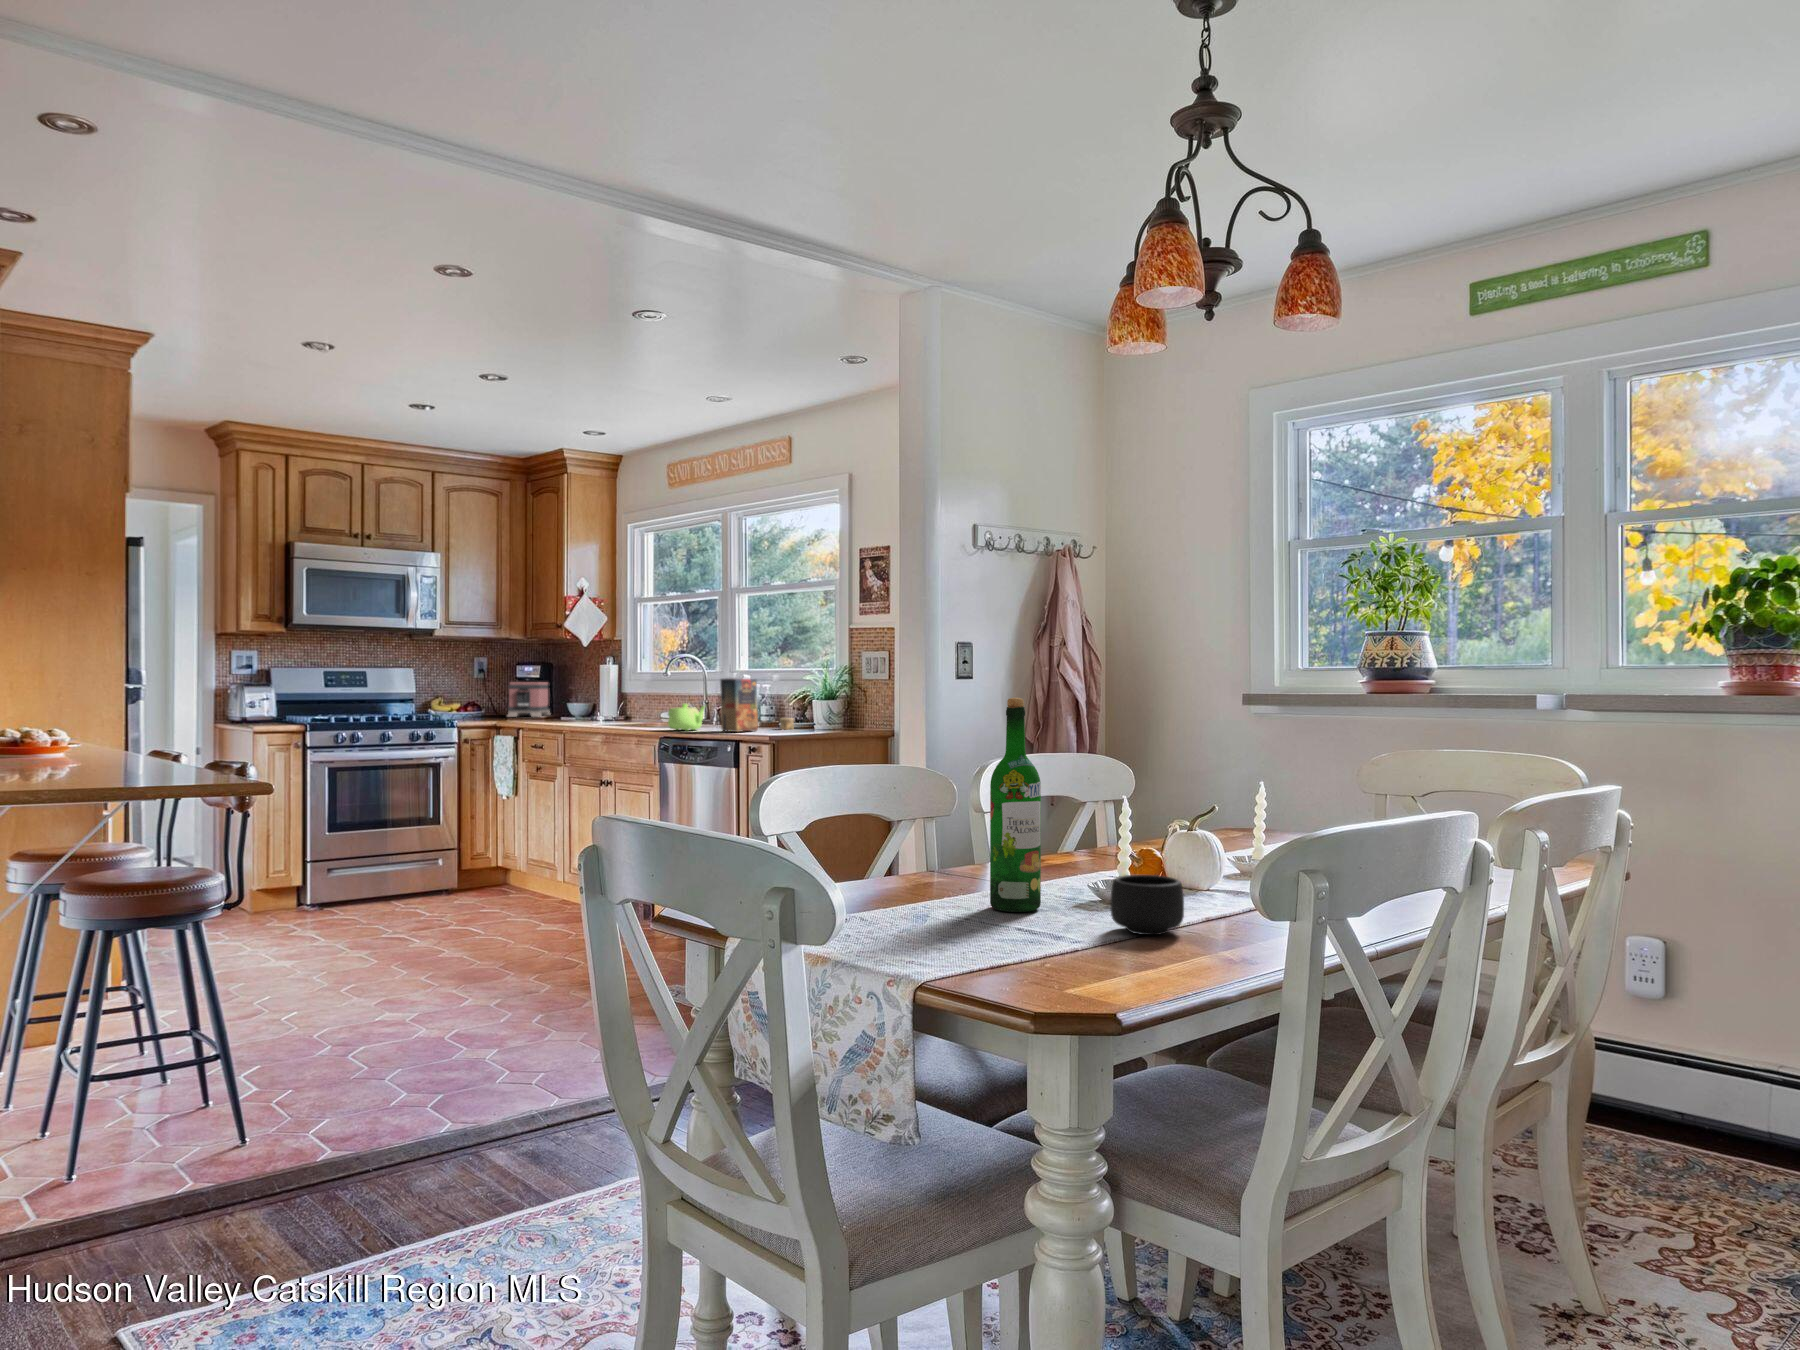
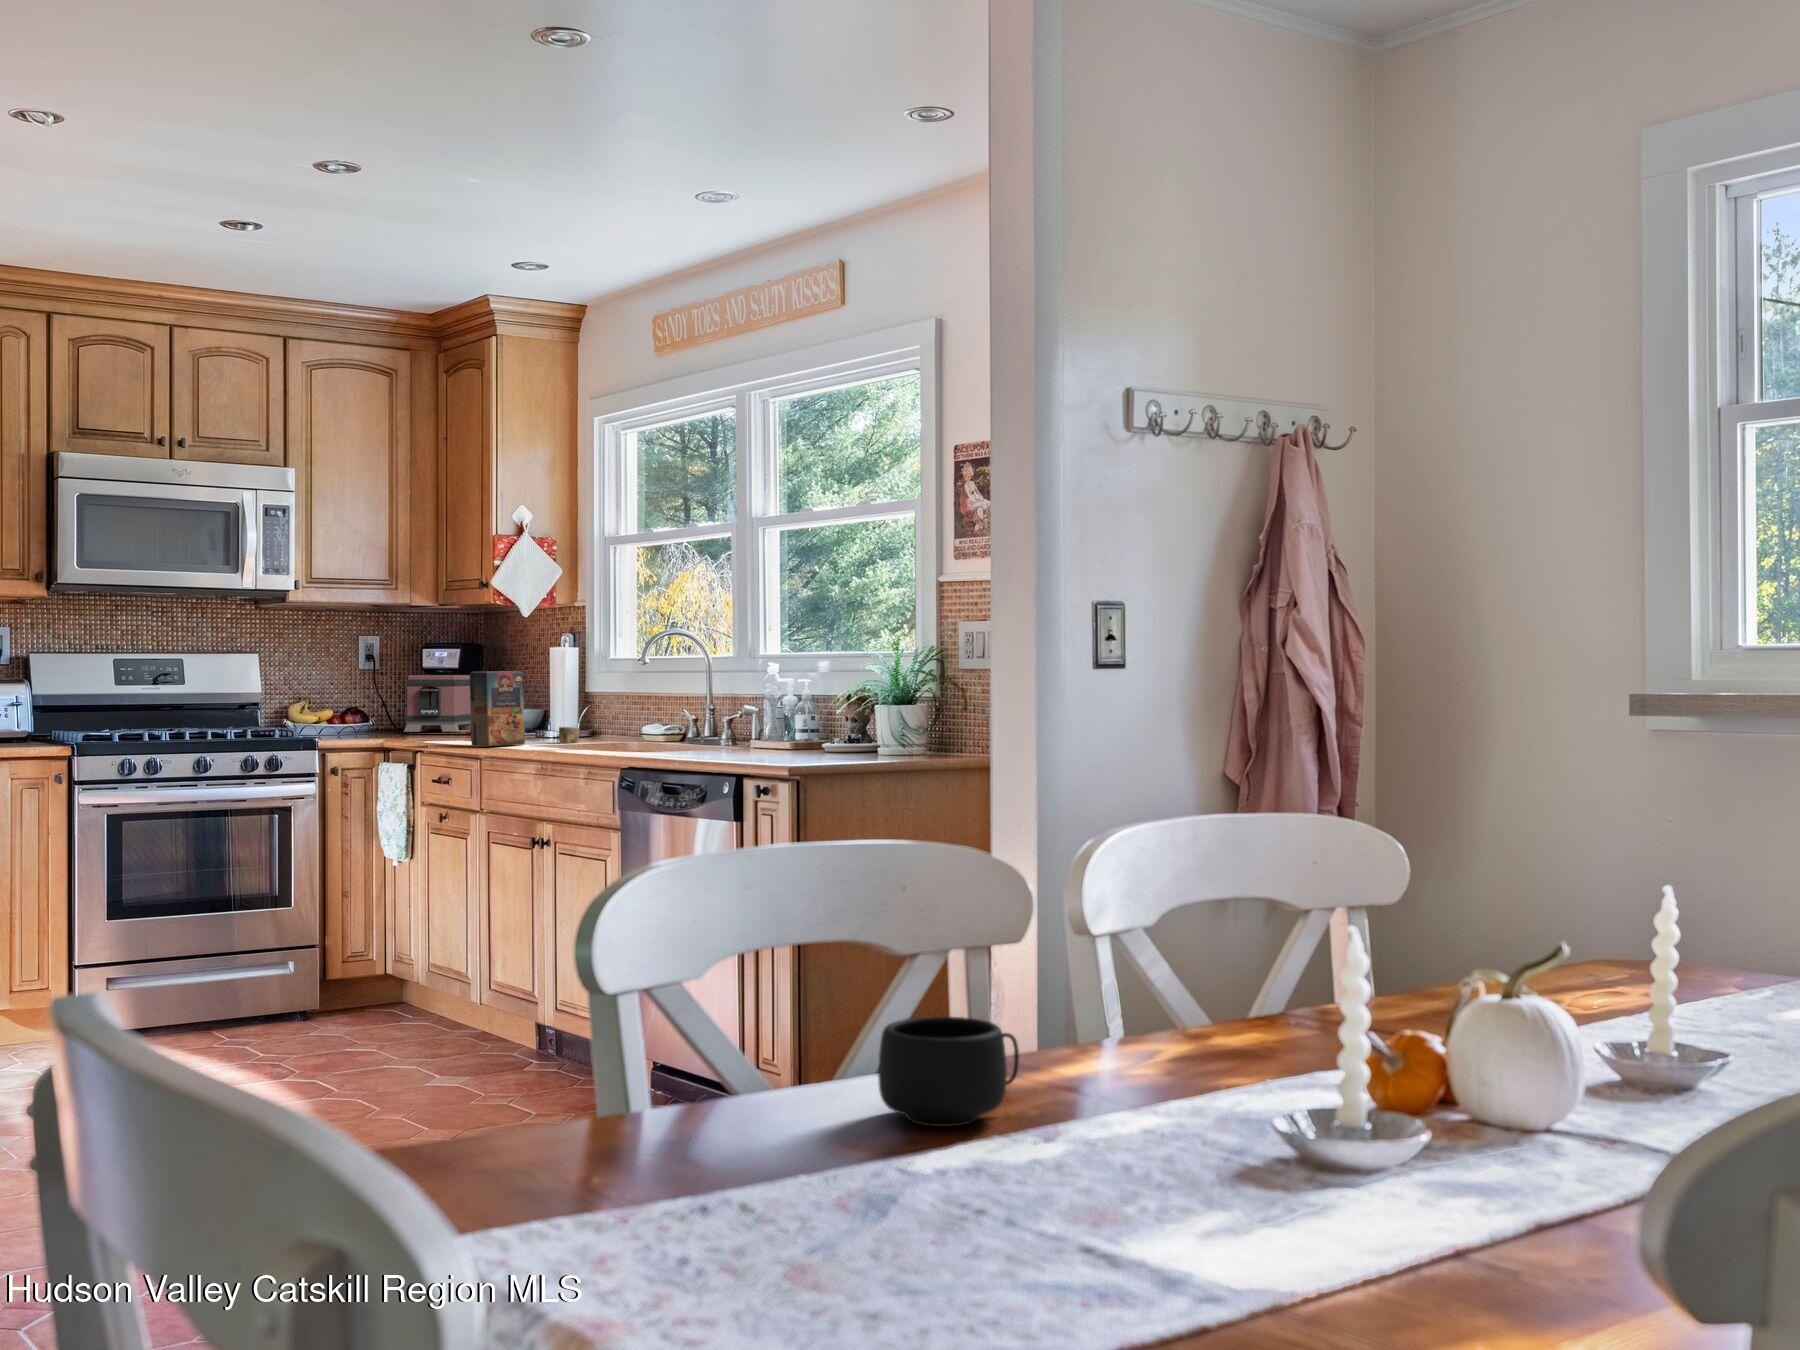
cereal box: present [720,678,794,732] -> present [470,671,579,746]
wine bottle: present [990,698,1041,912] -> none [1046,713,1157,1186]
teapot: present [668,704,705,731] -> none [632,712,695,757]
mug: present [1110,875,1184,935] -> present [878,1016,1019,1127]

